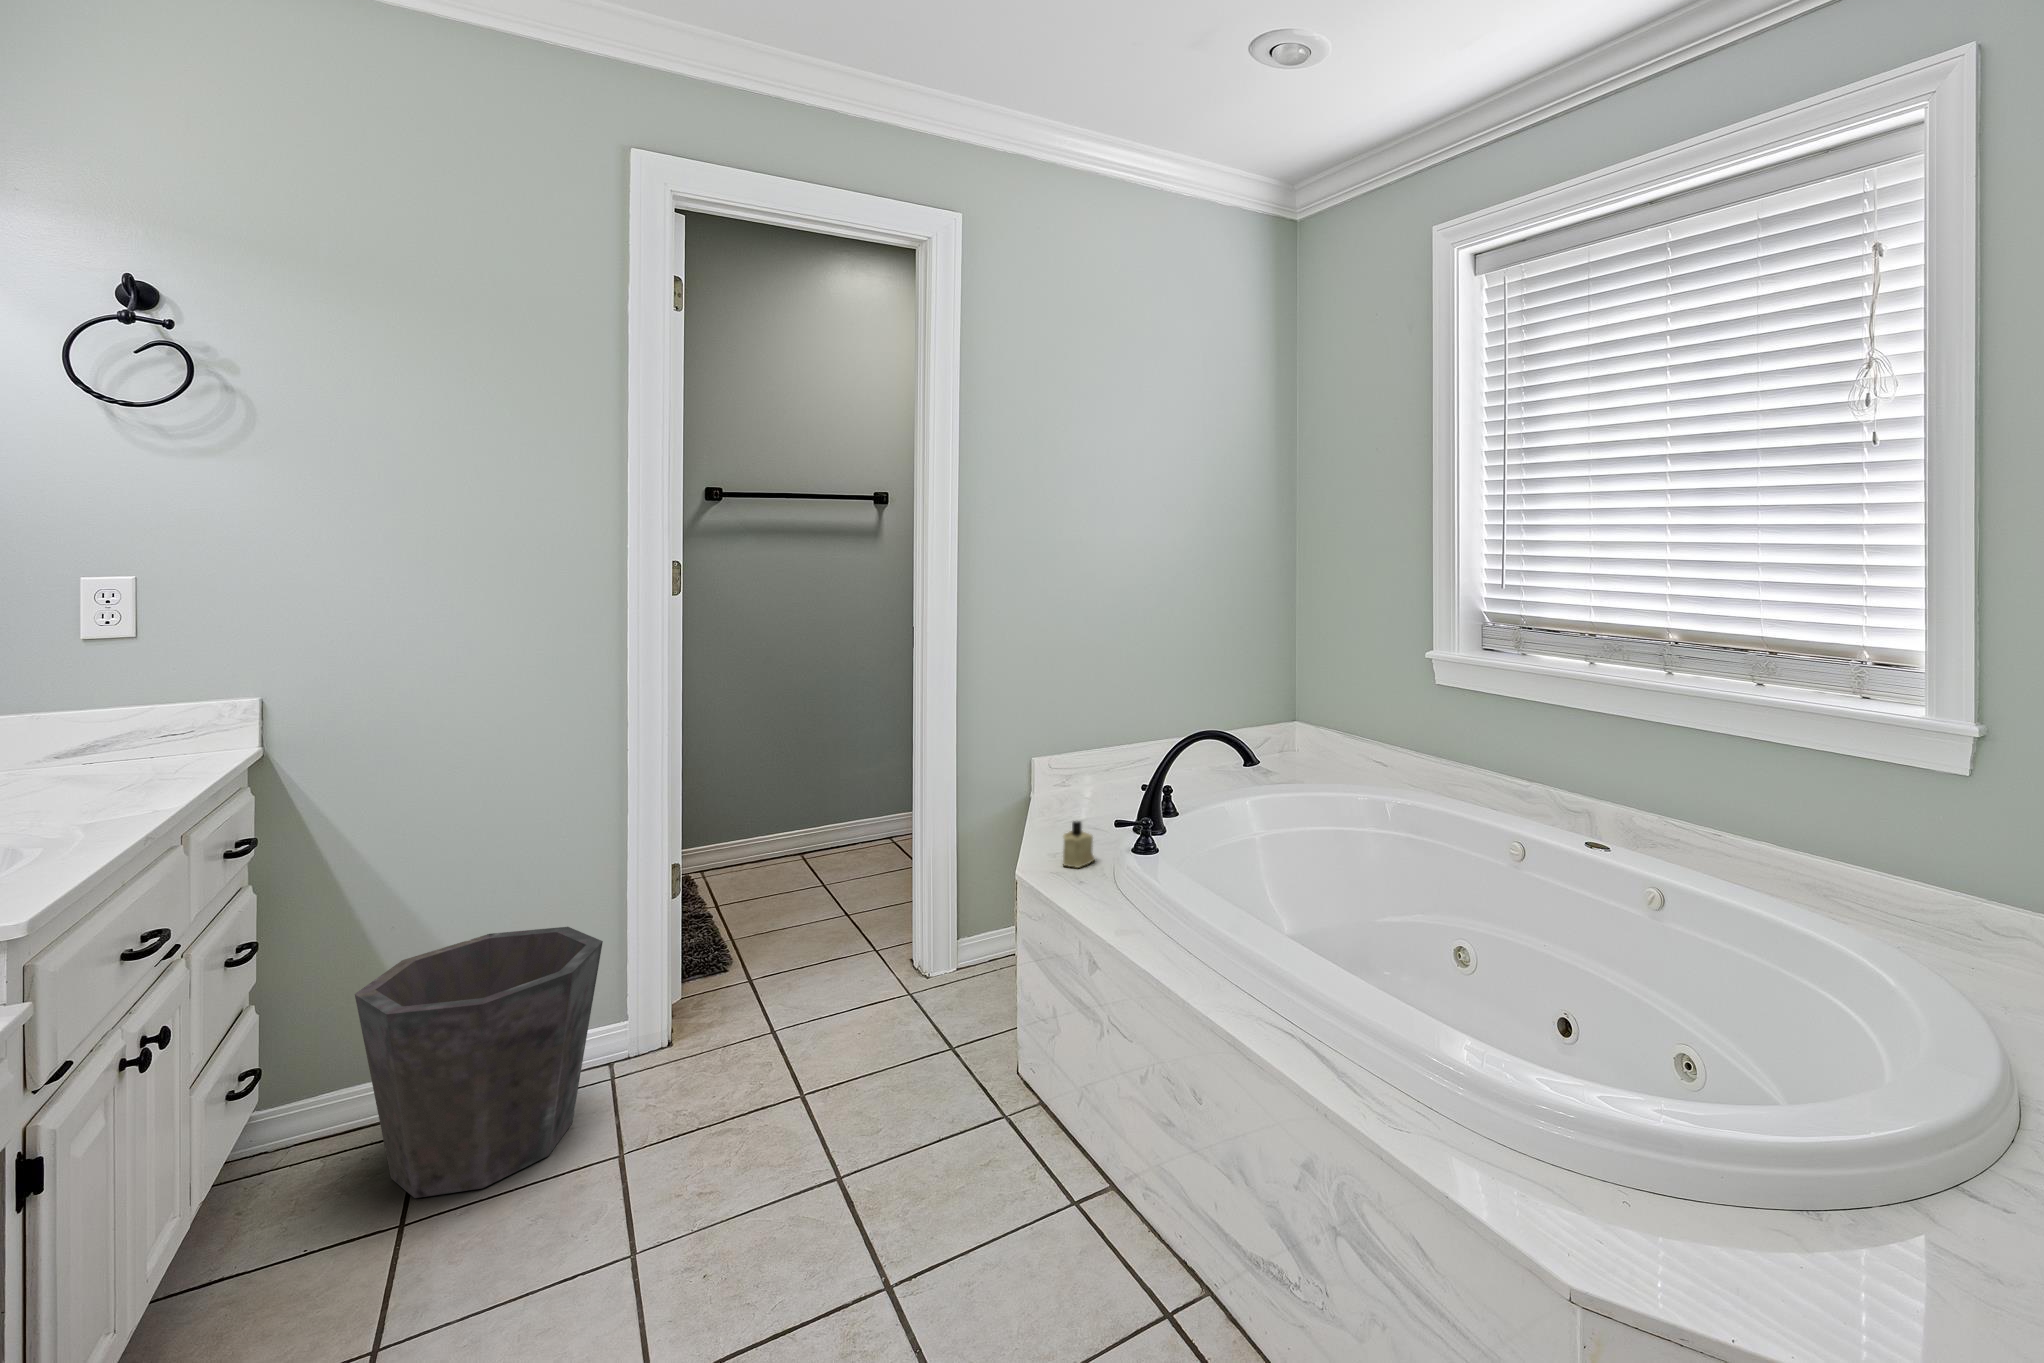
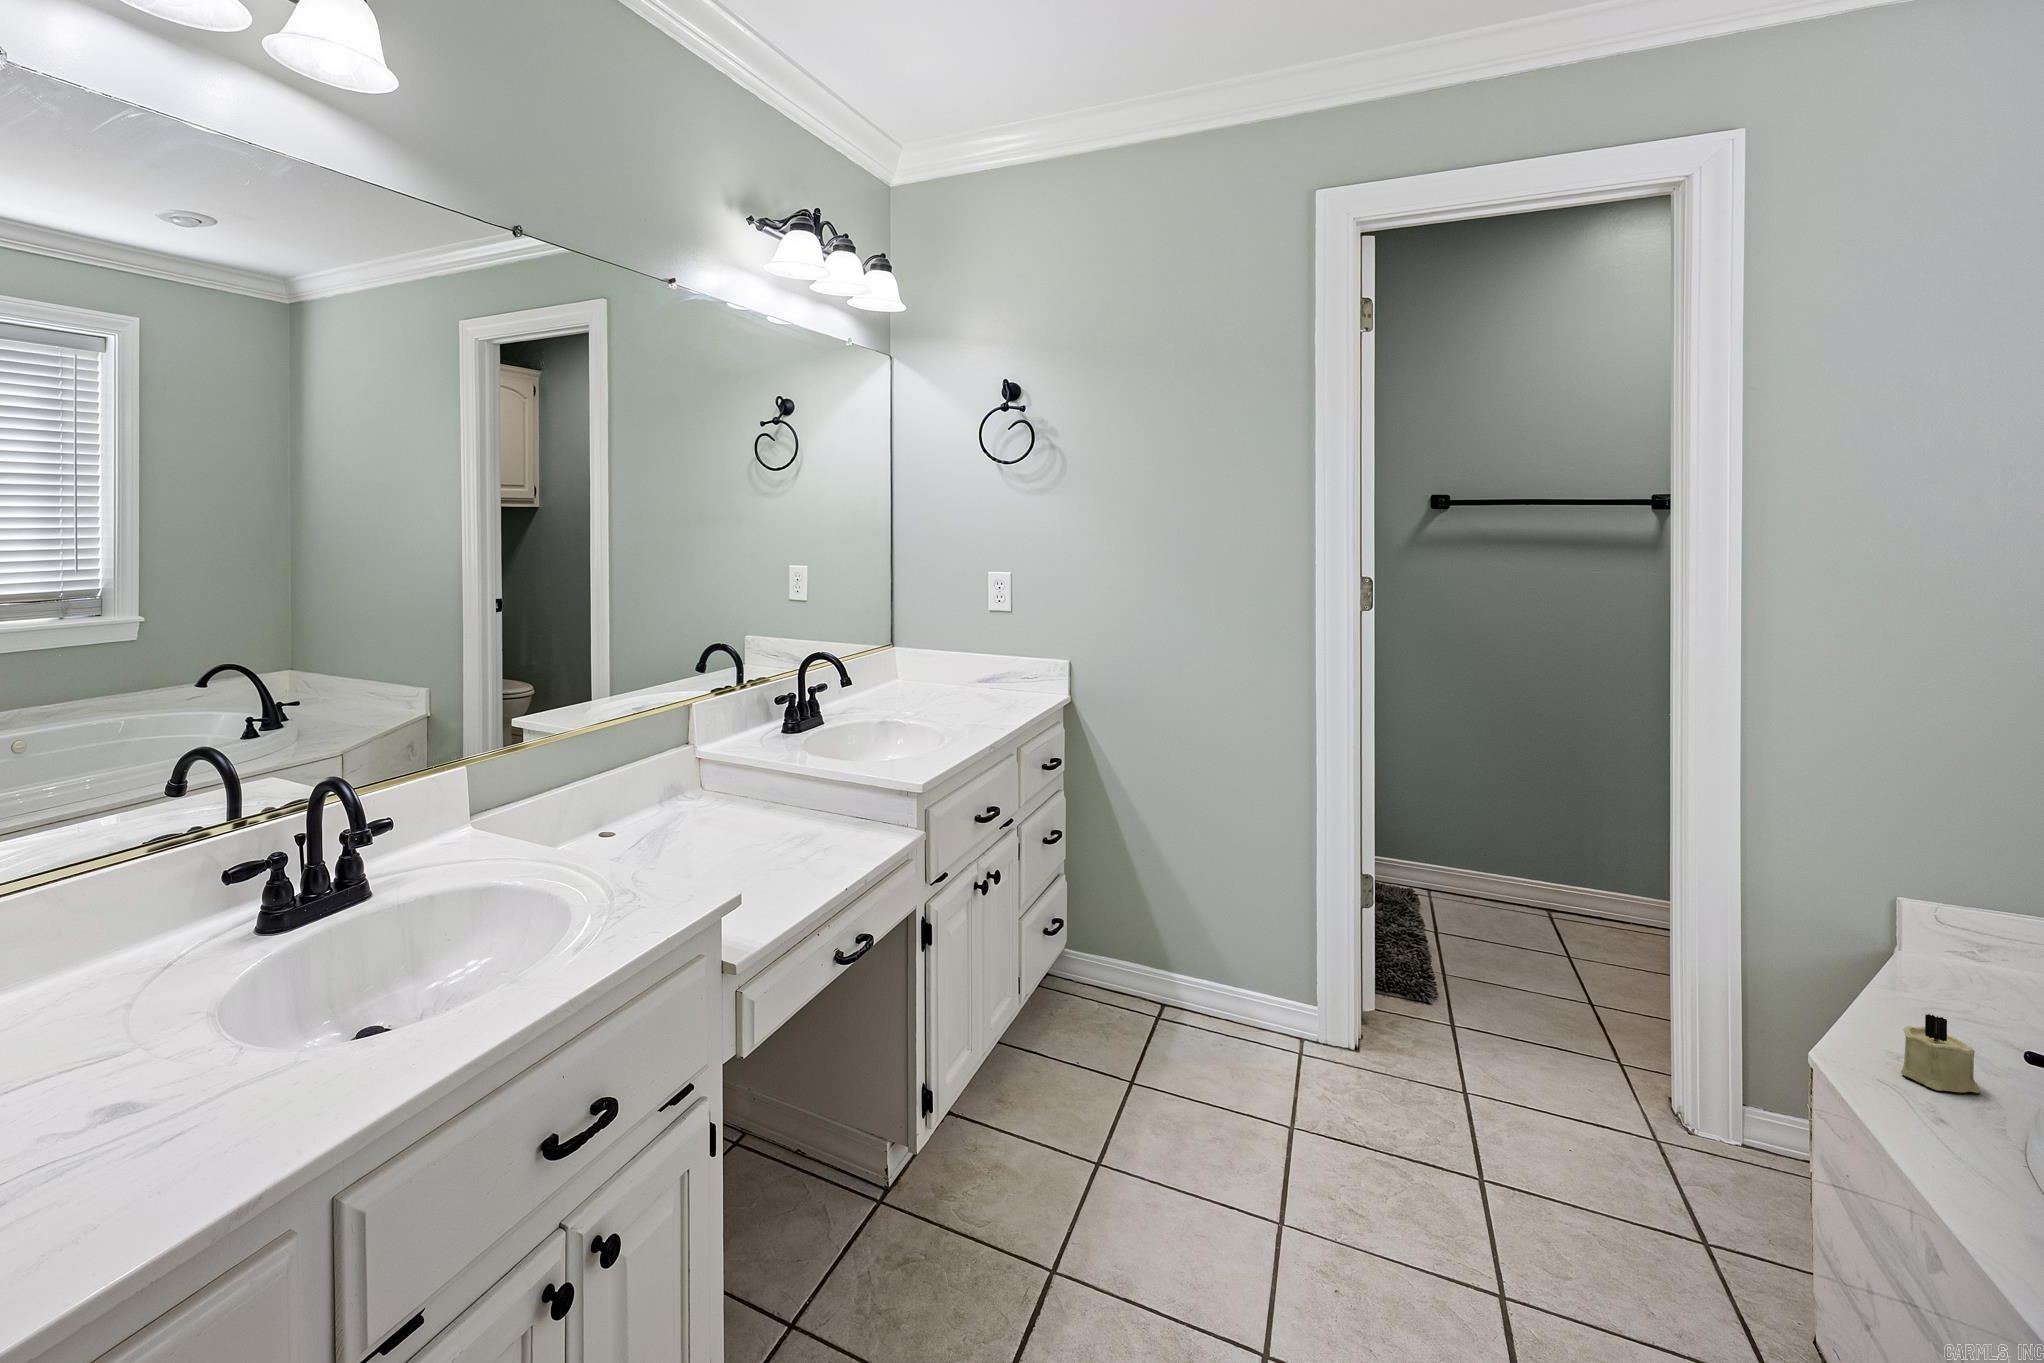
waste bin: present [355,927,603,1198] -> none [1112,879,1283,1089]

